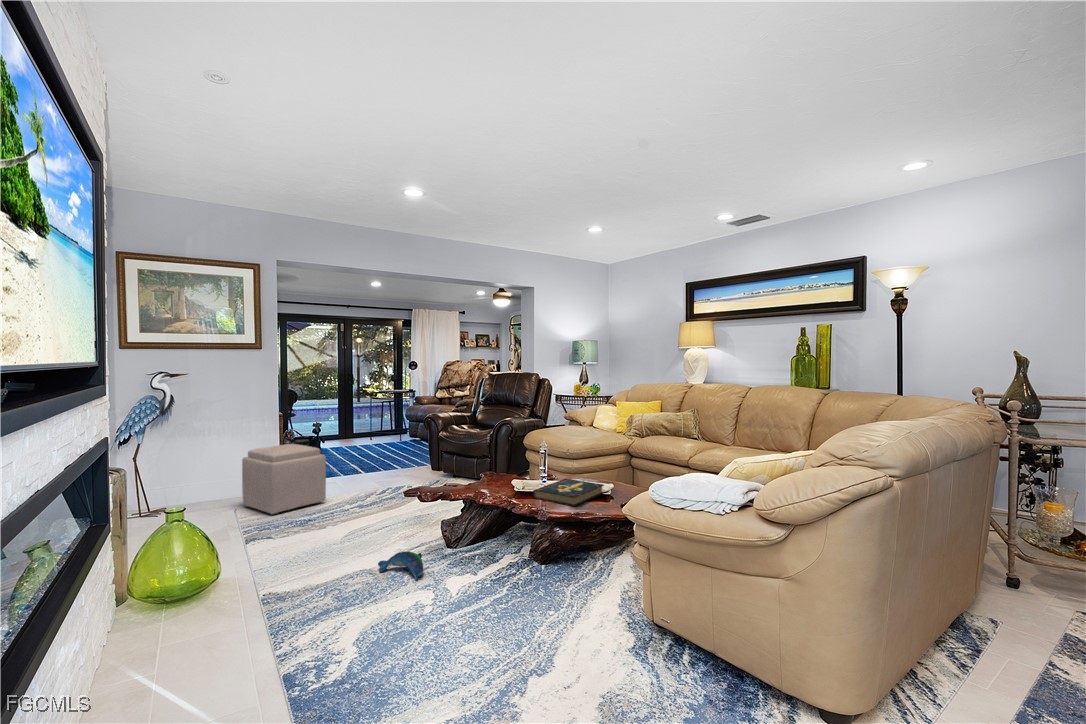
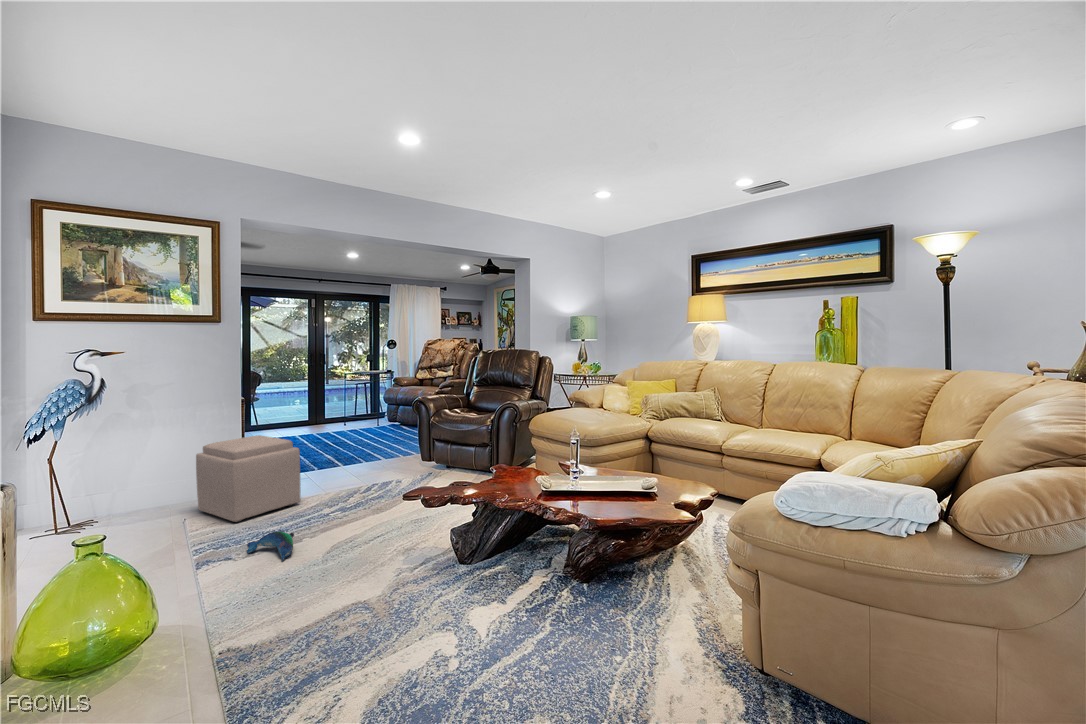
book: present [533,479,604,506] -> none [568,475,650,513]
plush toy: present [378,551,423,580] -> present [247,532,294,560]

